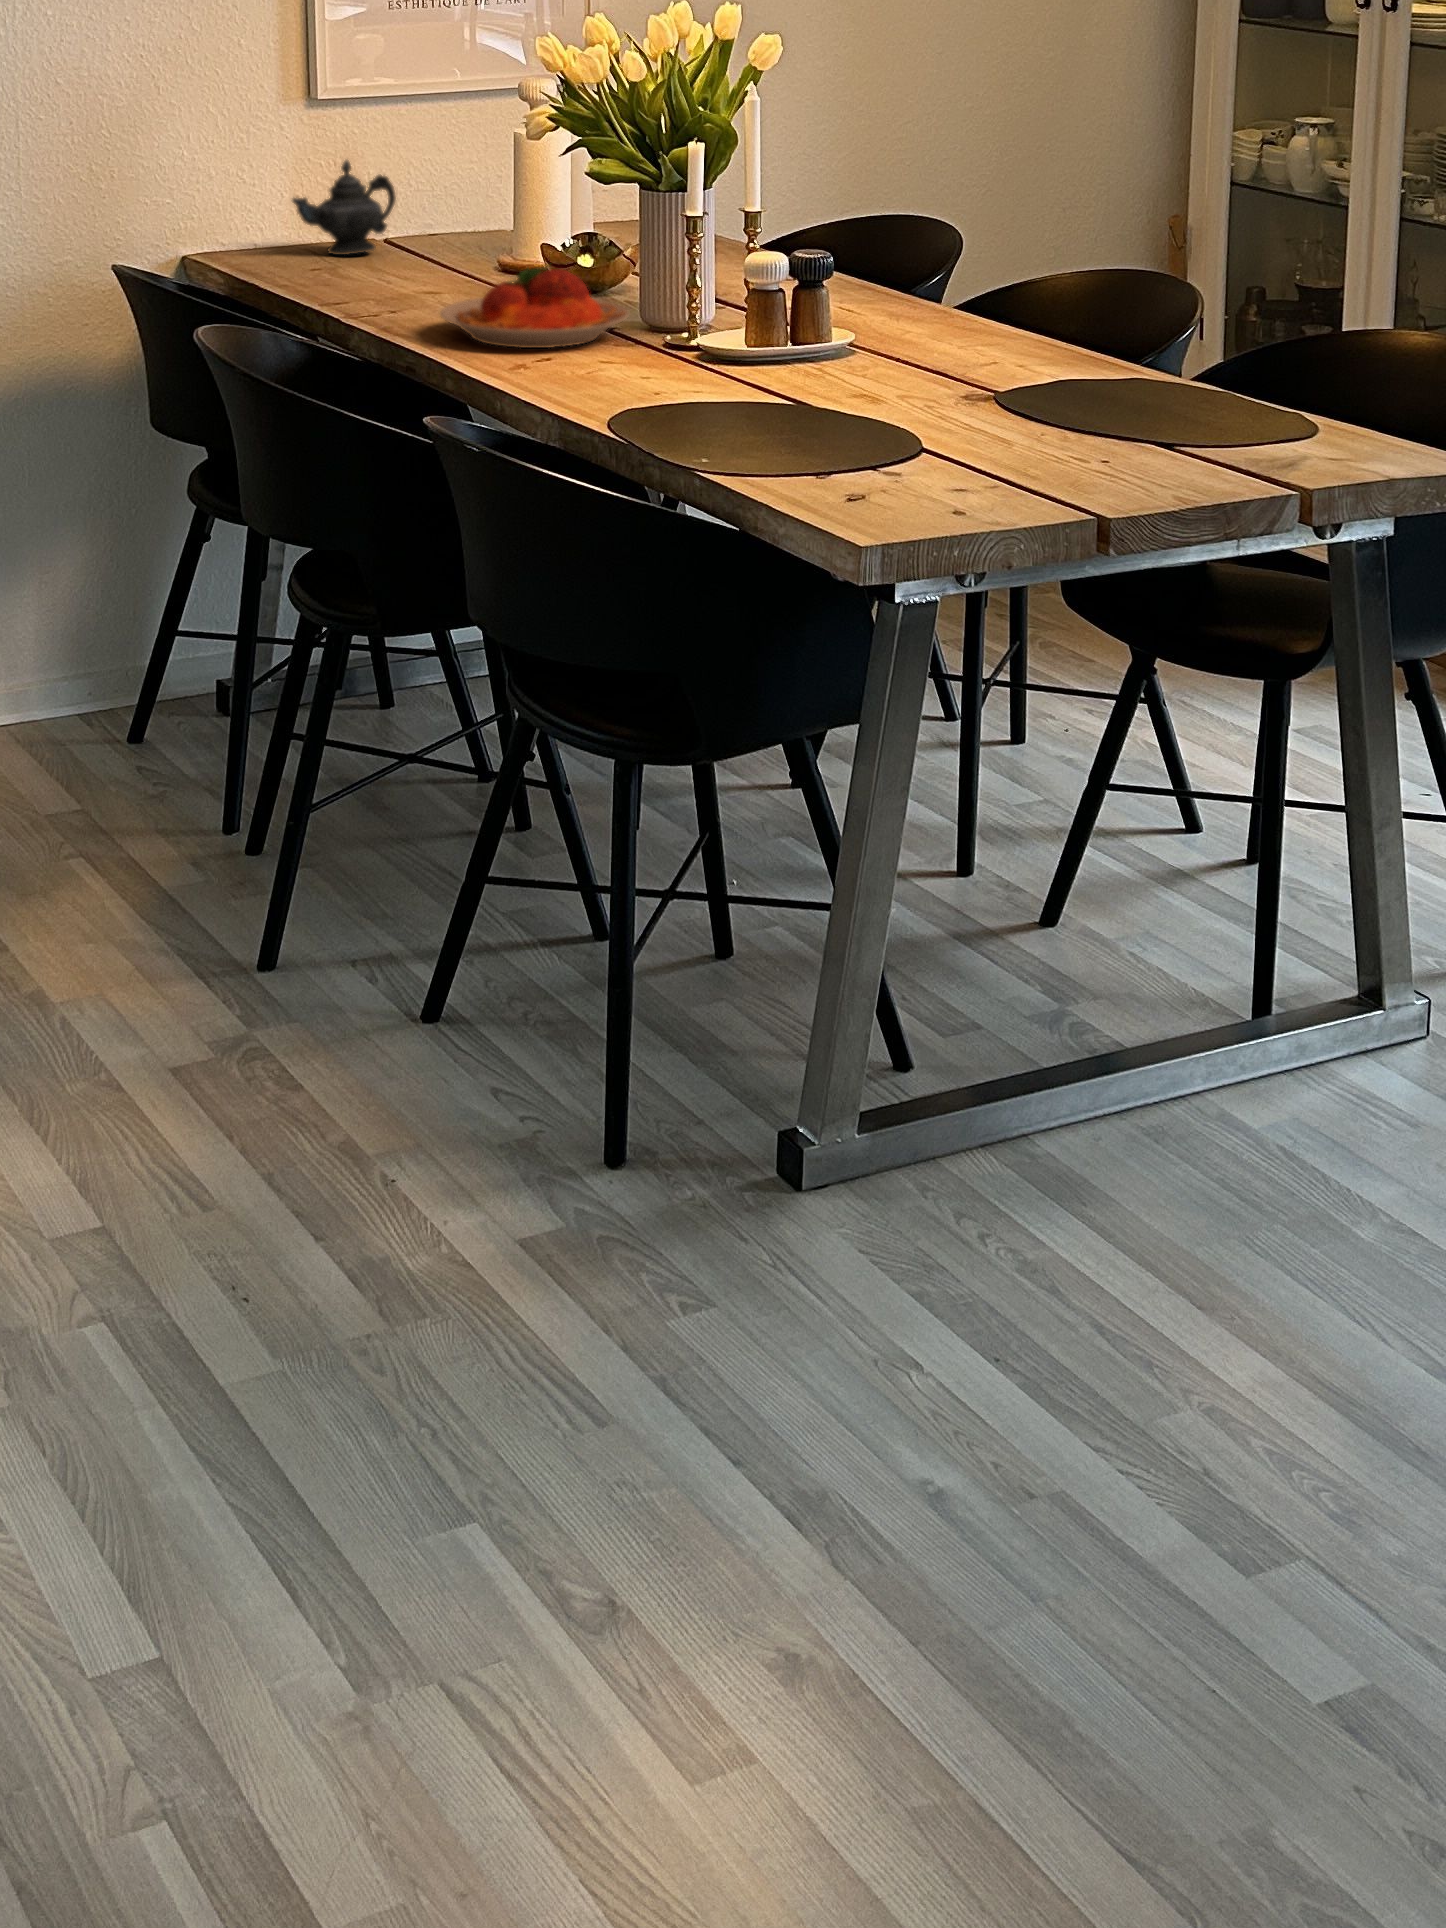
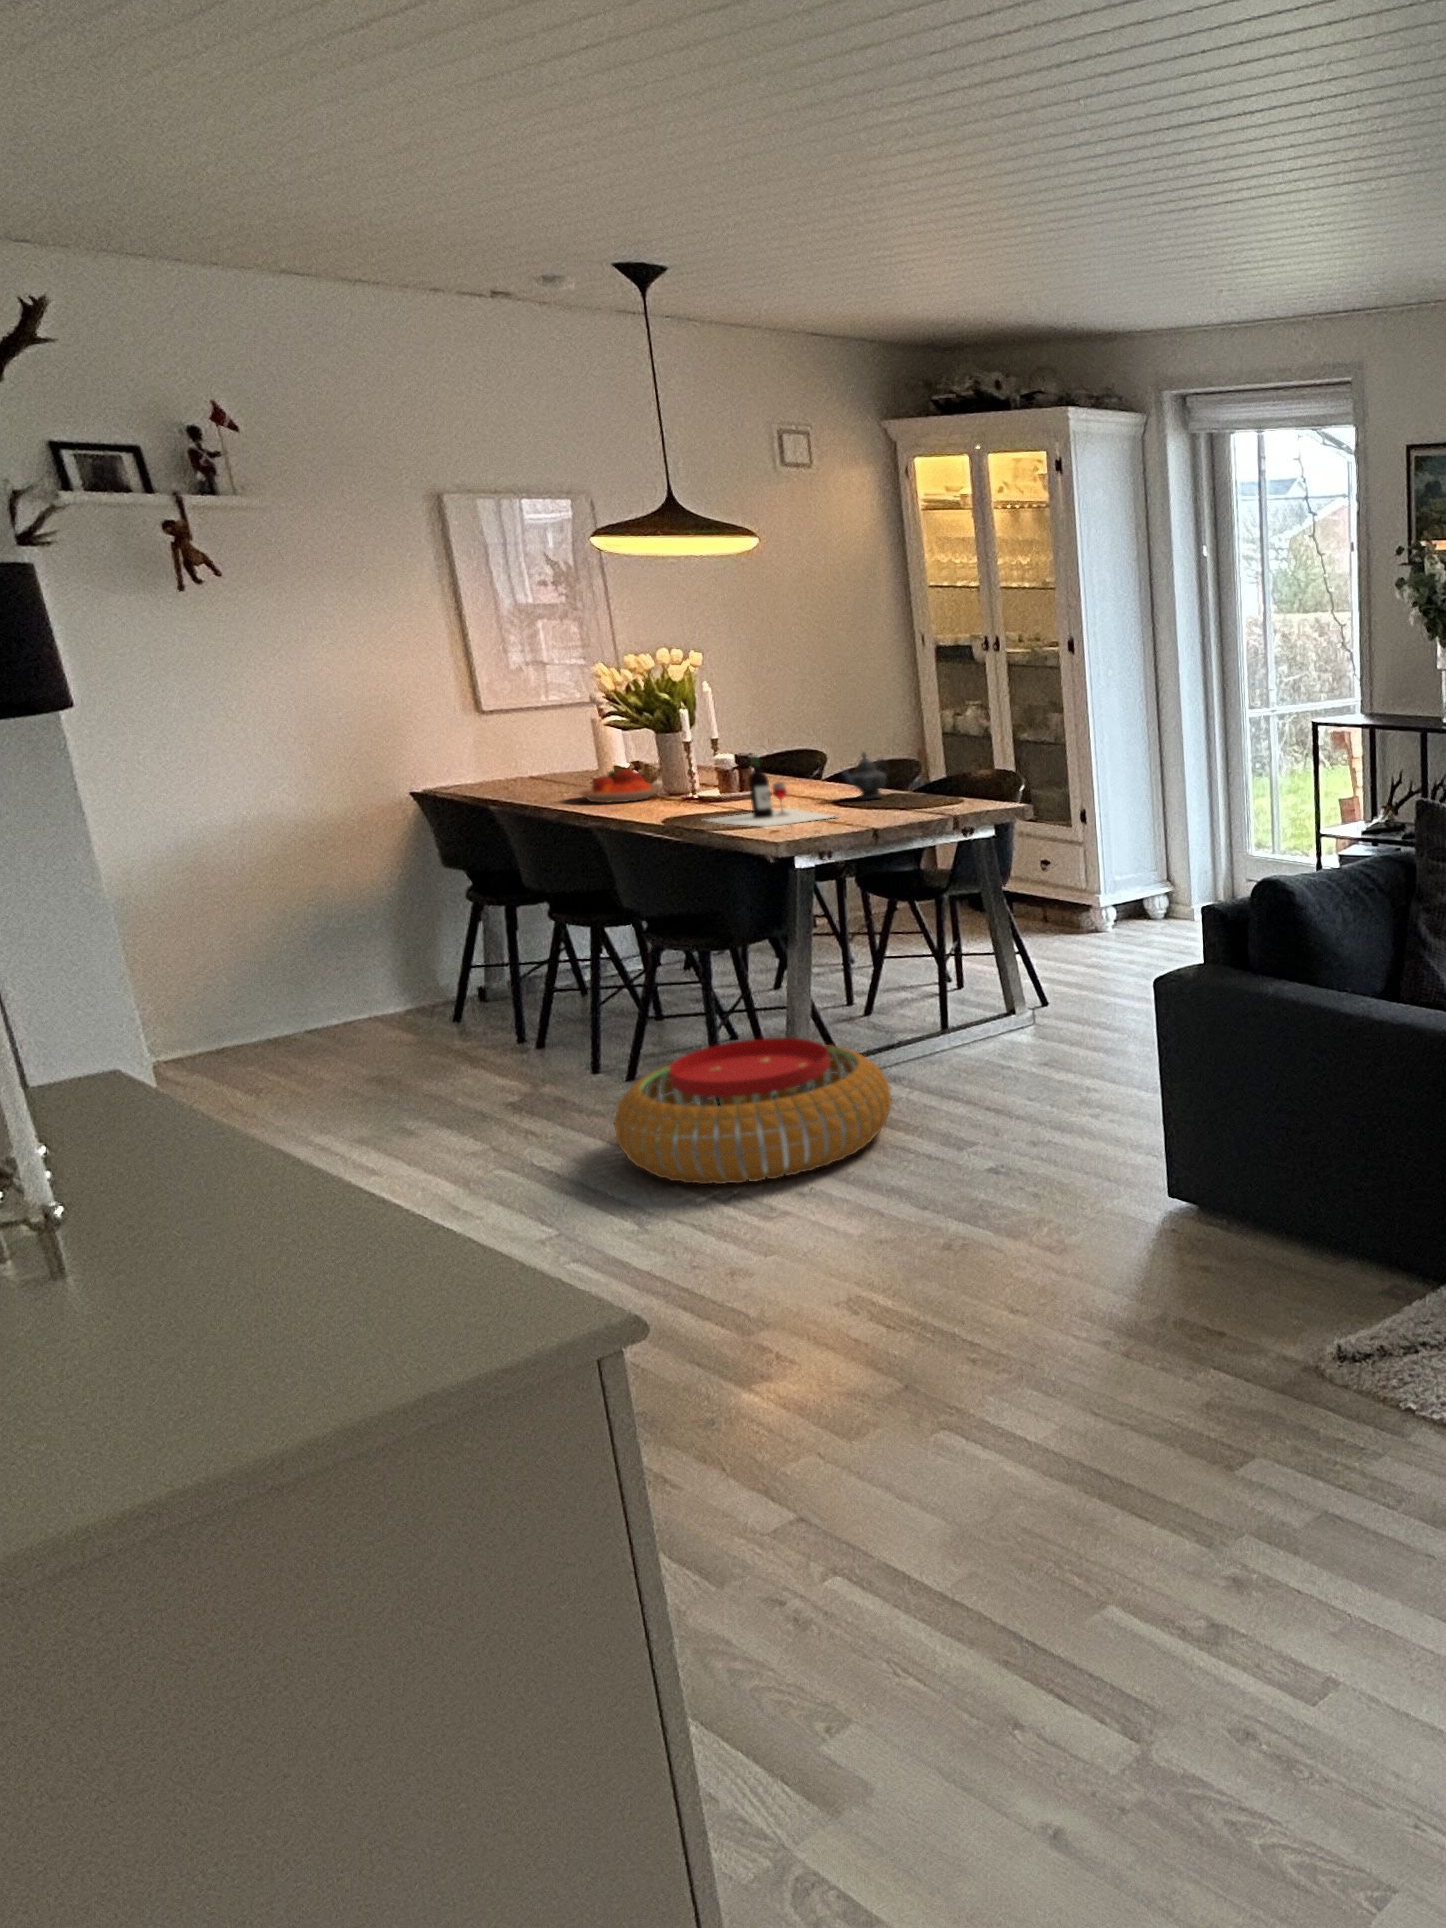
teapot: present [292,160,396,255] -> present [842,752,888,799]
wine bottle: none [691,294,1022,496] -> present [704,755,833,827]
pouf: none [348,1108,1072,1628] -> present [614,1038,892,1184]

